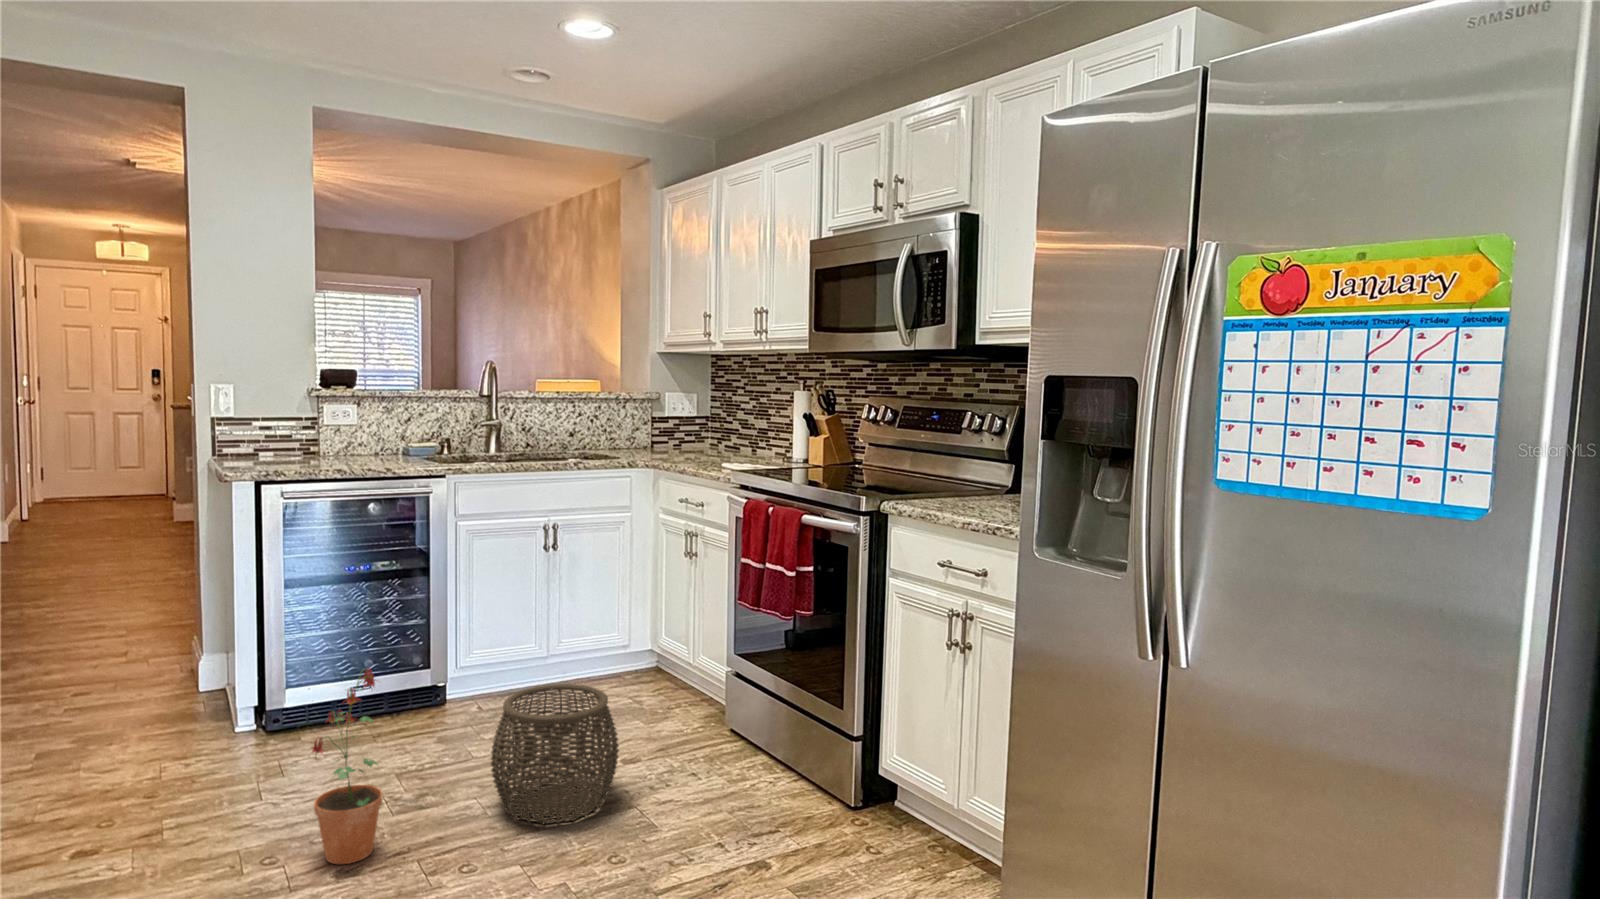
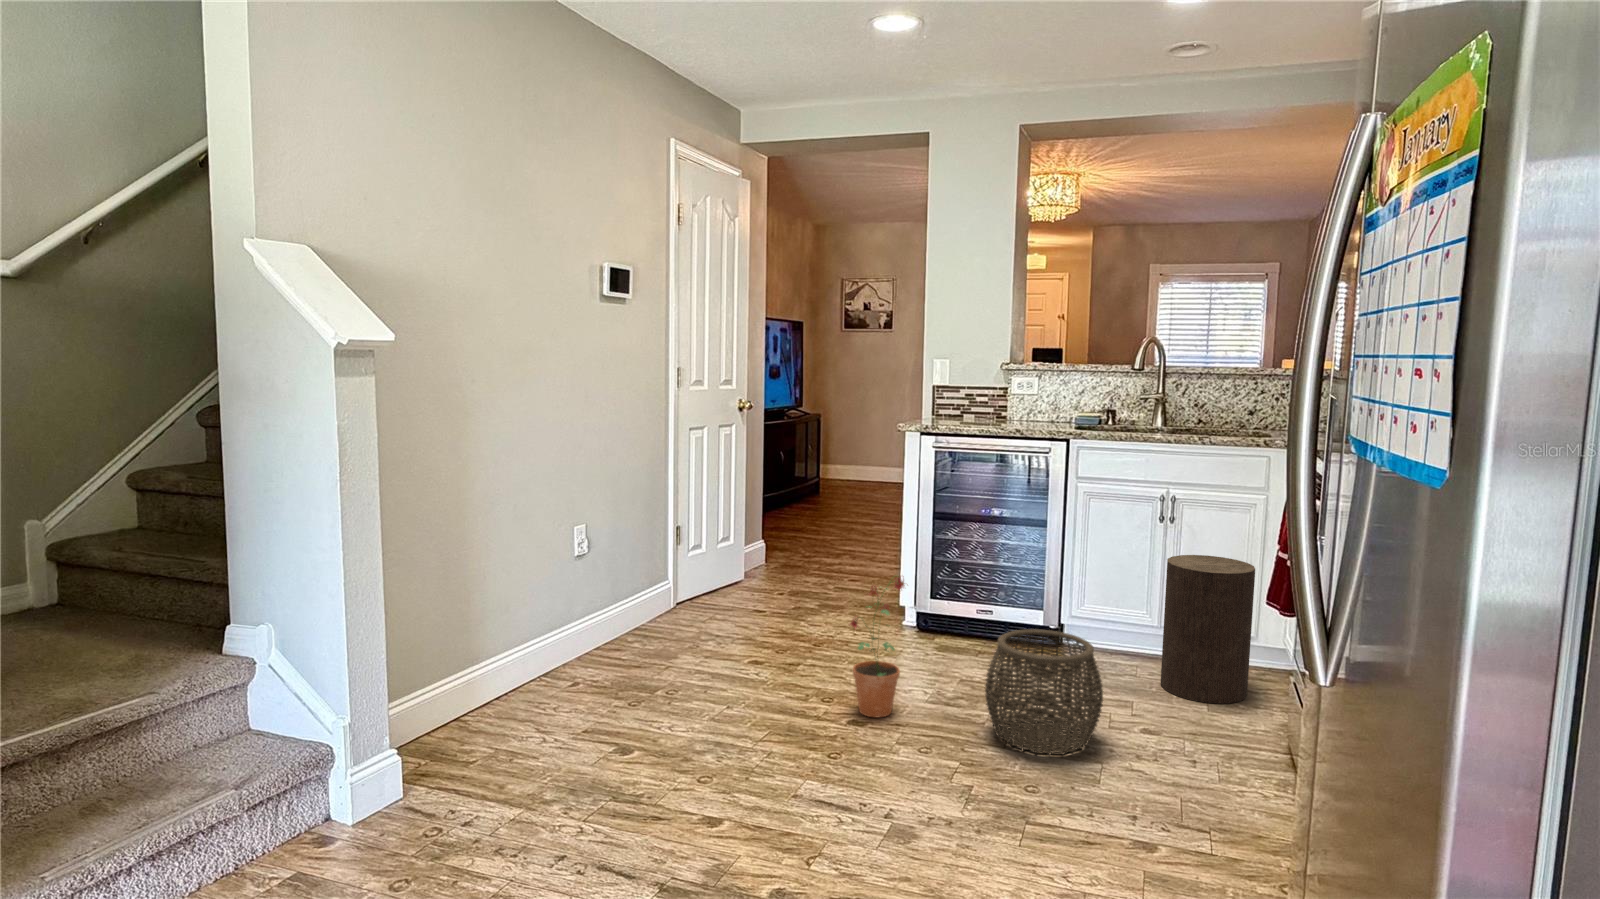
stool: none [580,575,660,718] -> present [1161,555,1255,704]

